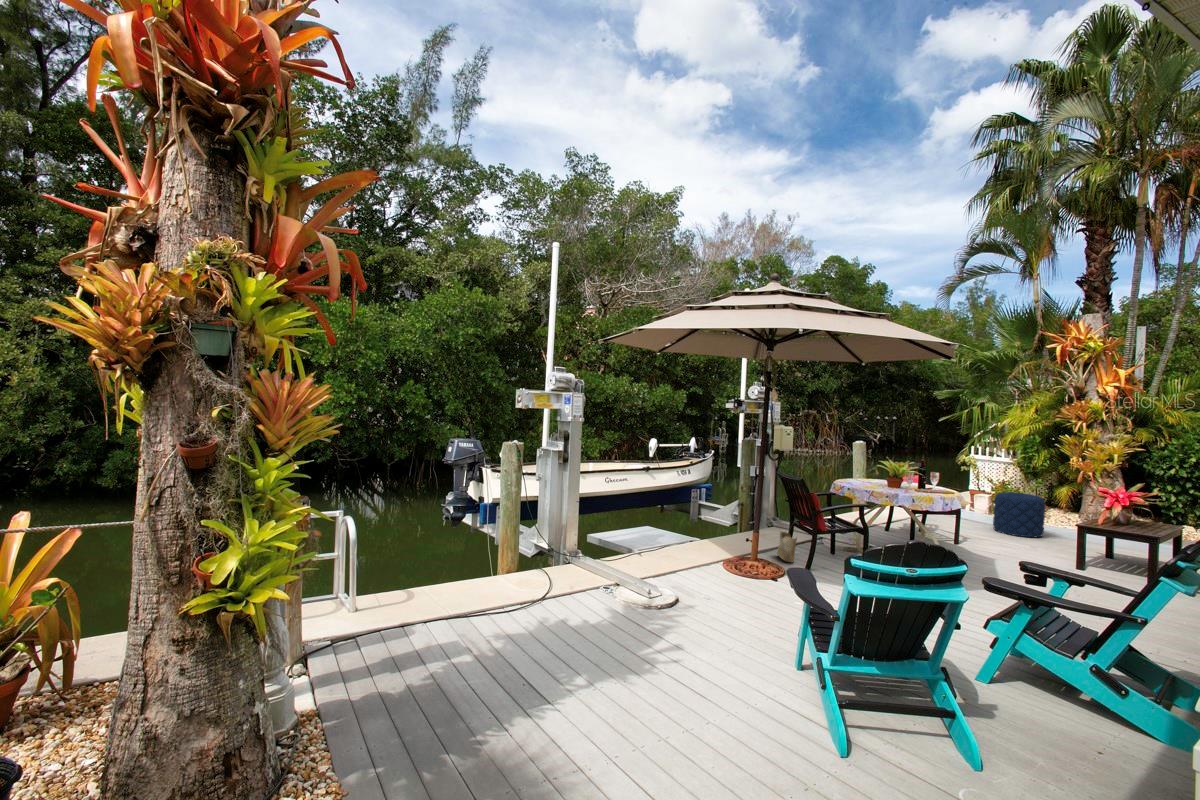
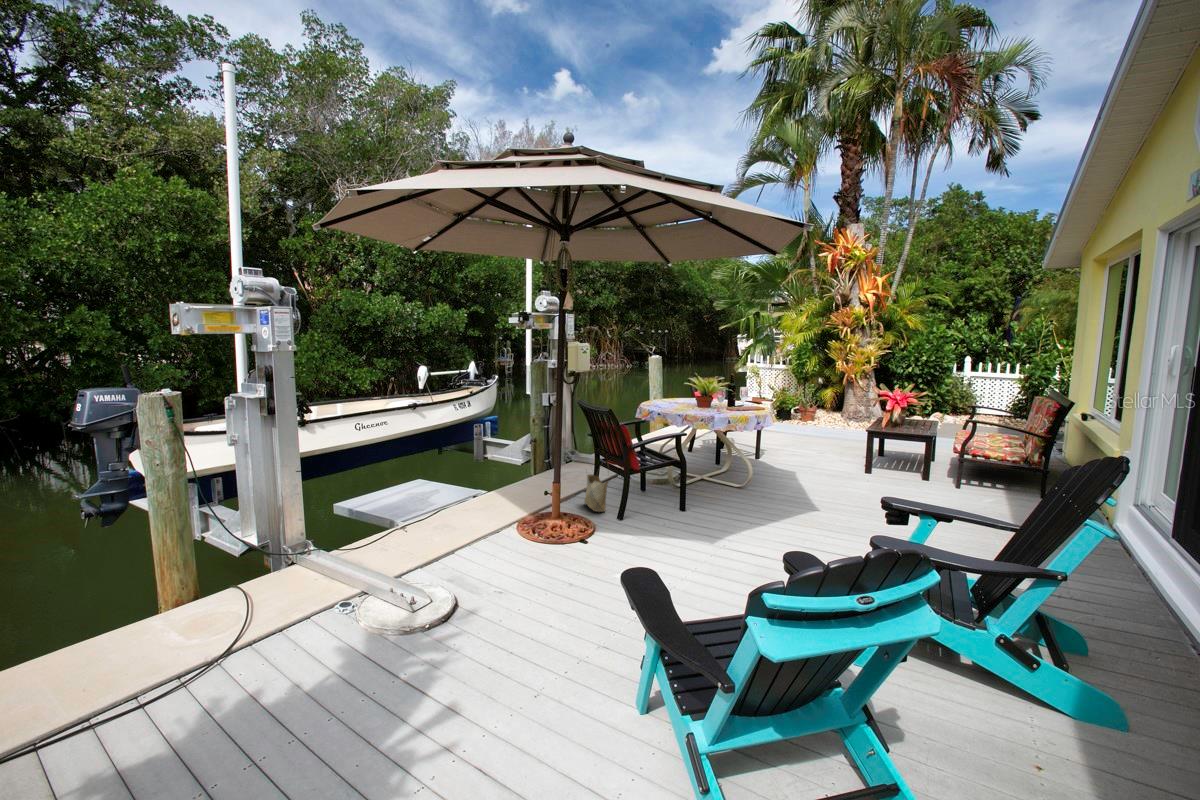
pouf: present [993,492,1045,537] -> none [782,400,827,444]

